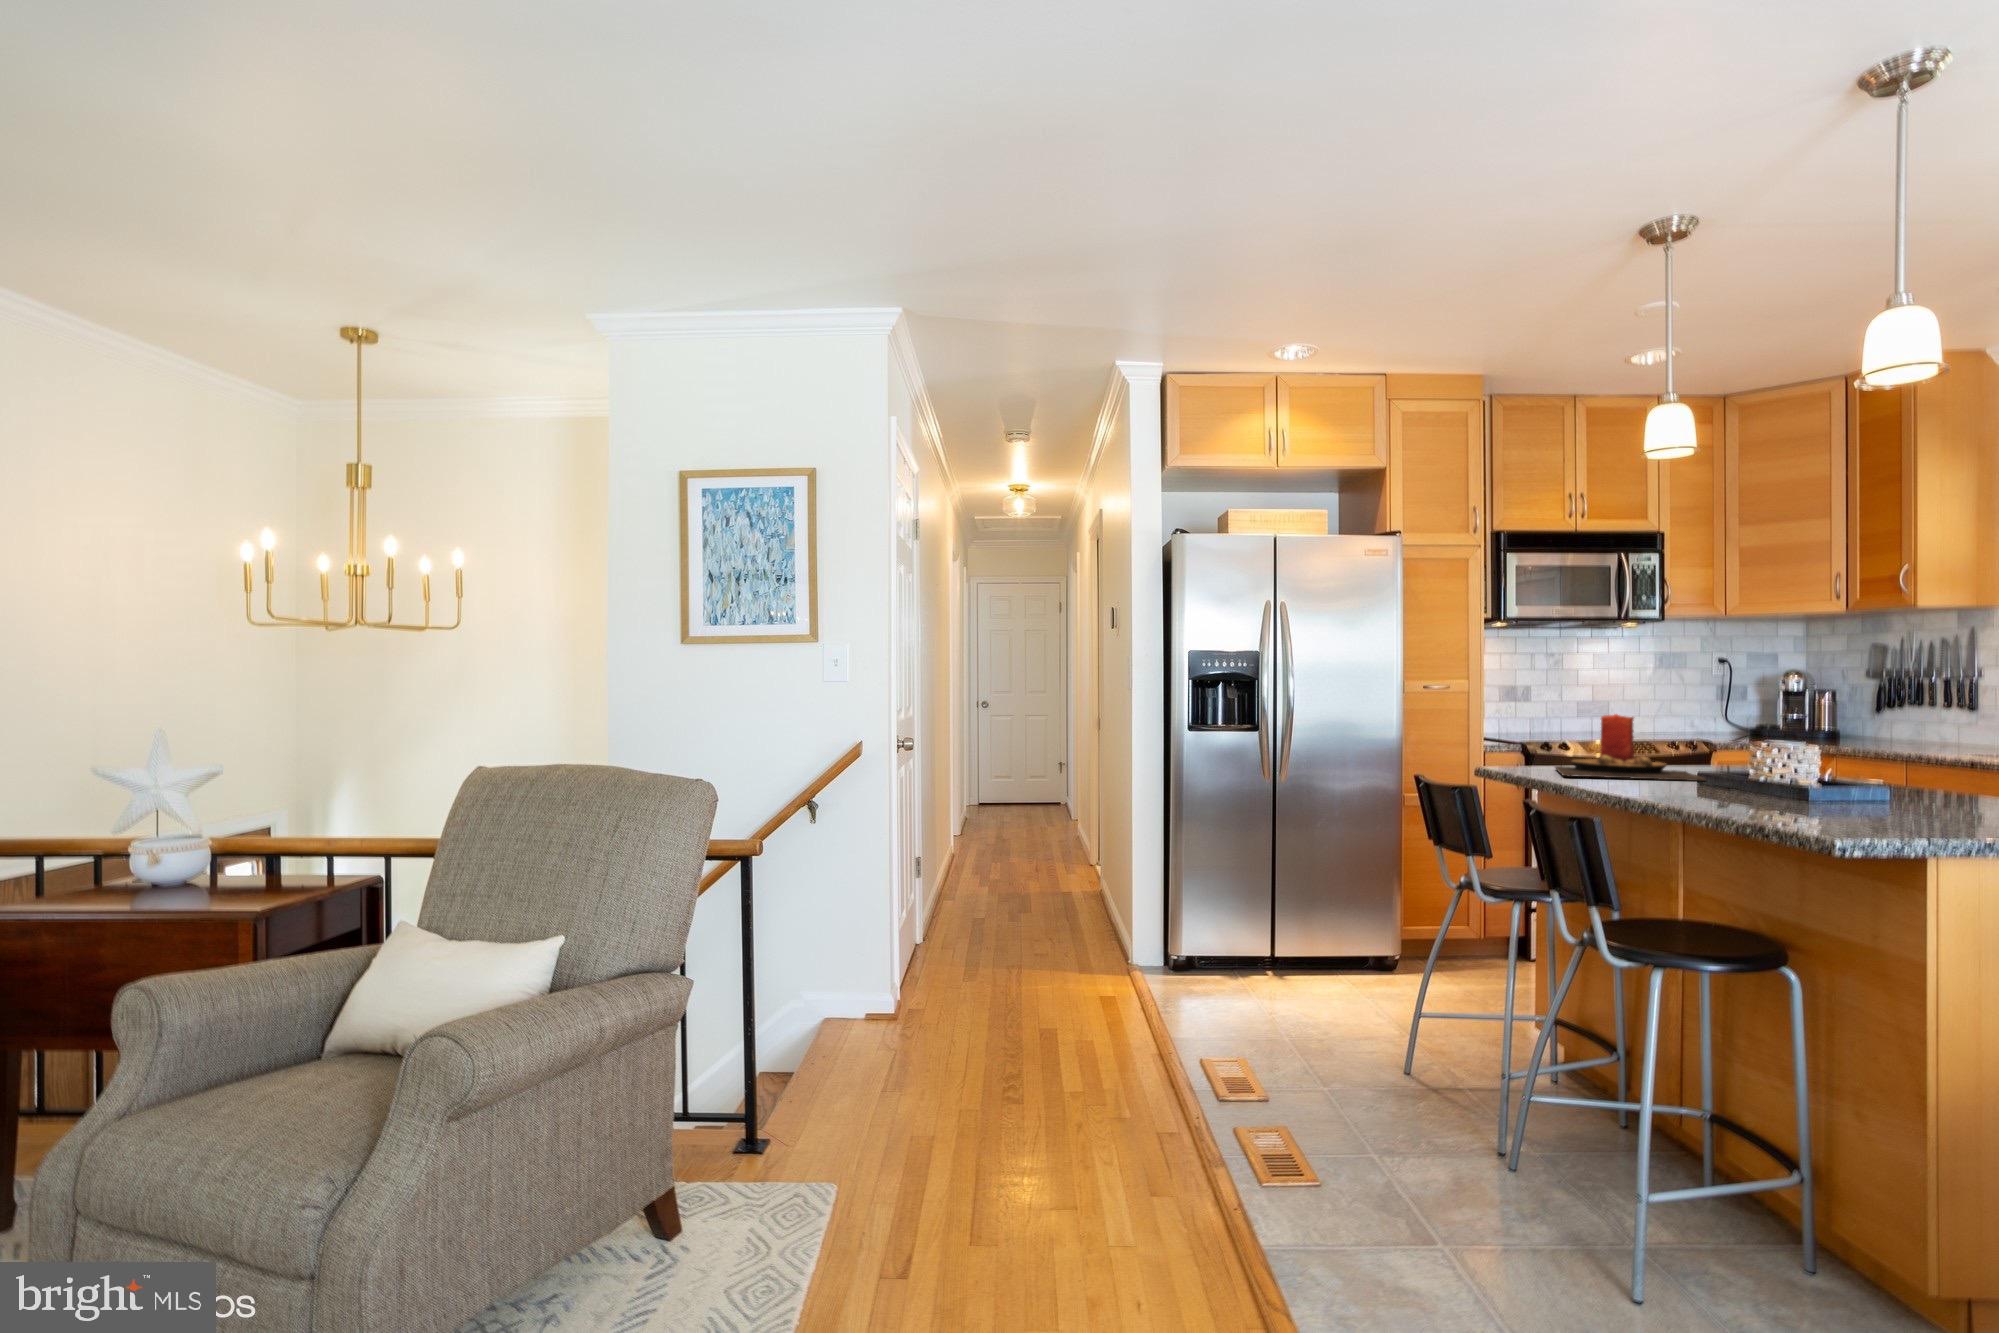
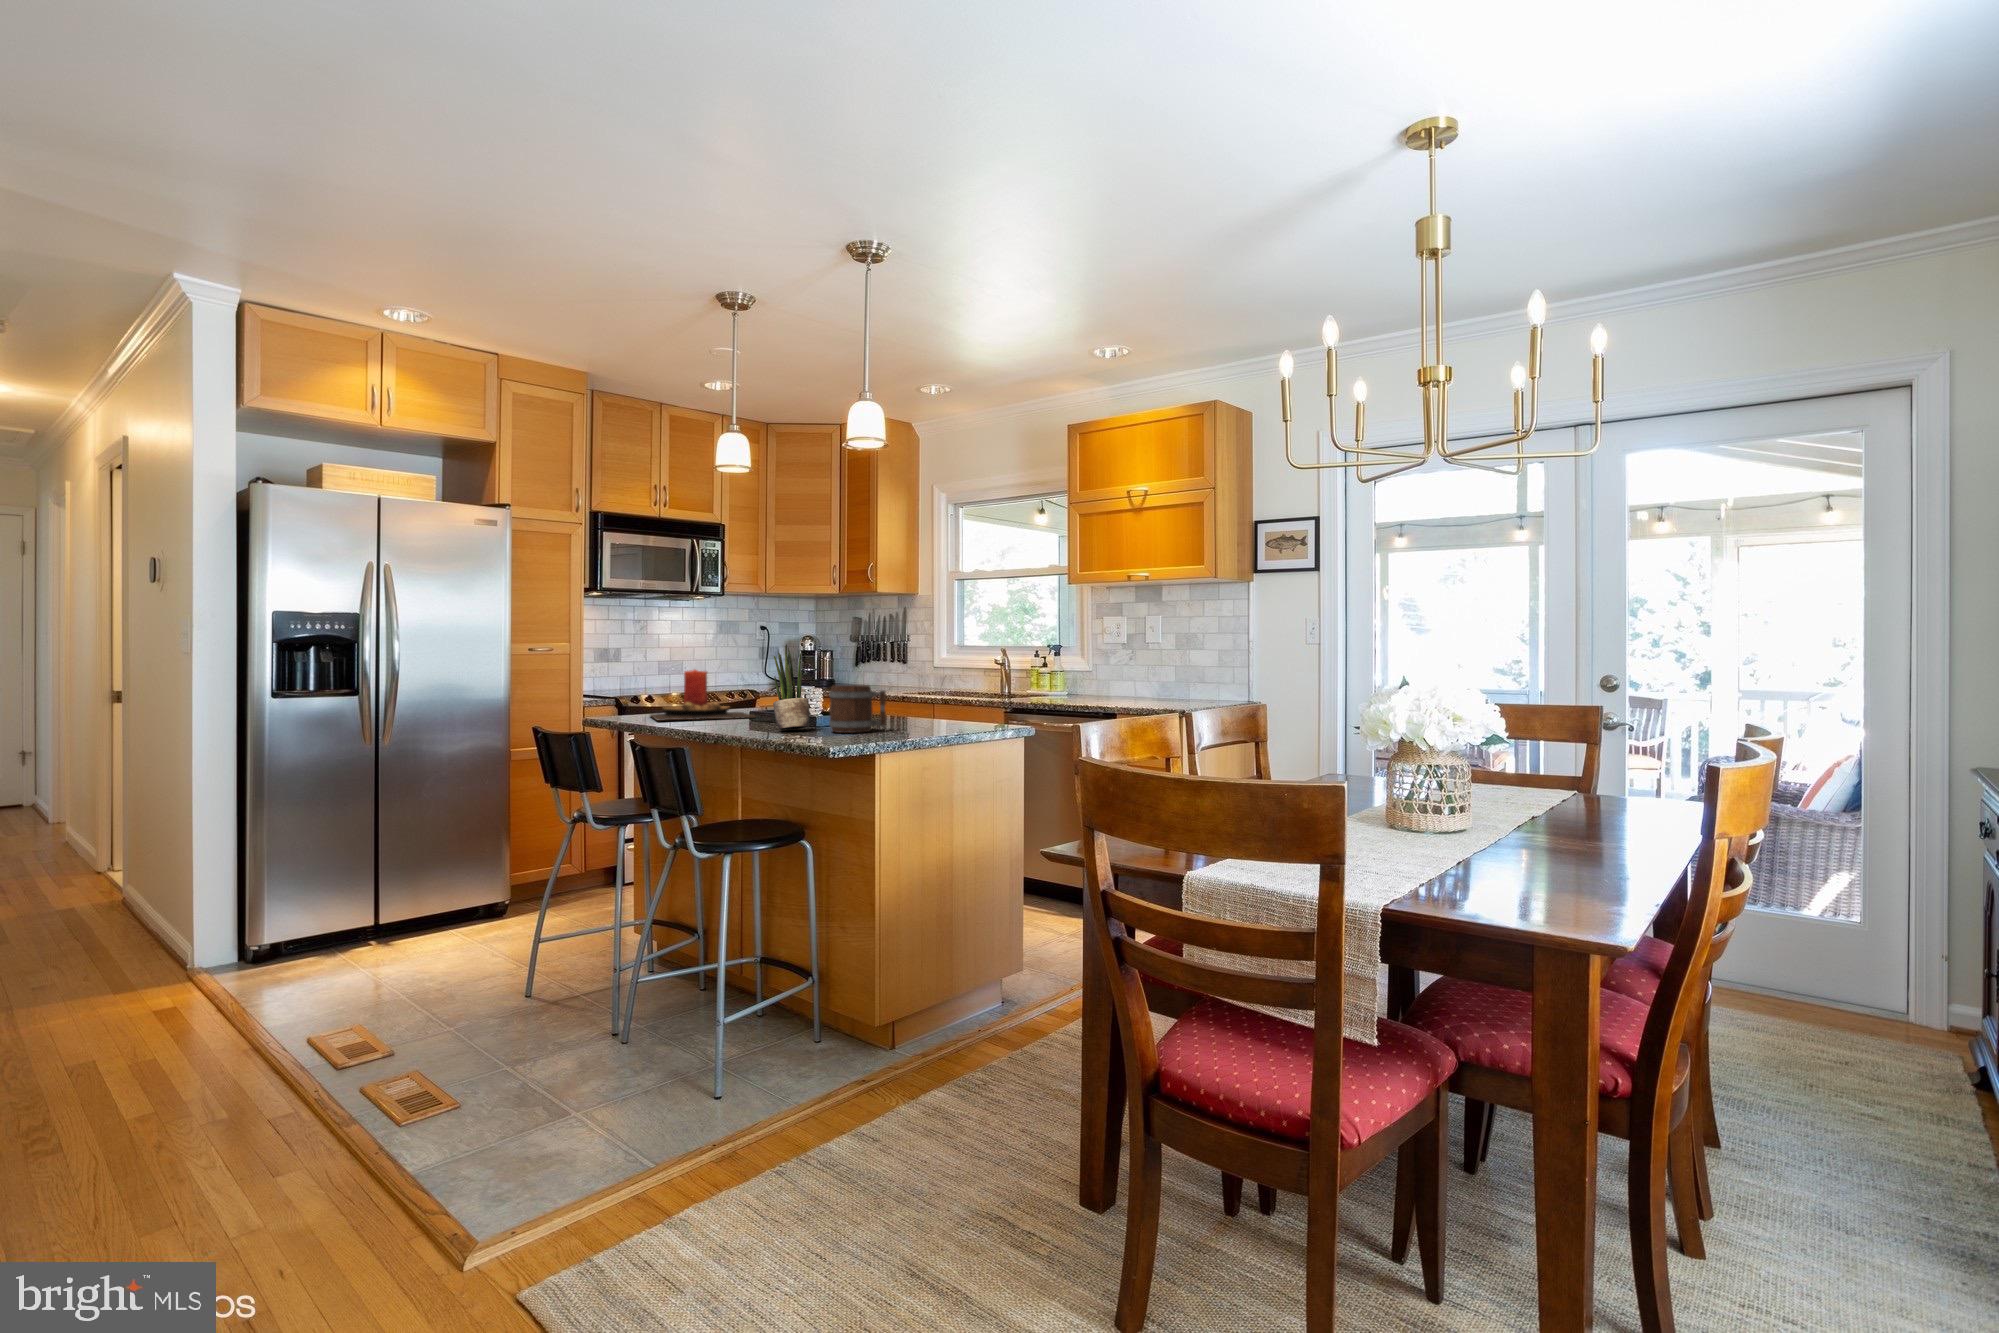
potted plant: none [1730,683,1791,803] -> present [773,644,809,730]
mug: none [1827,744,1938,818] -> present [829,685,886,733]

